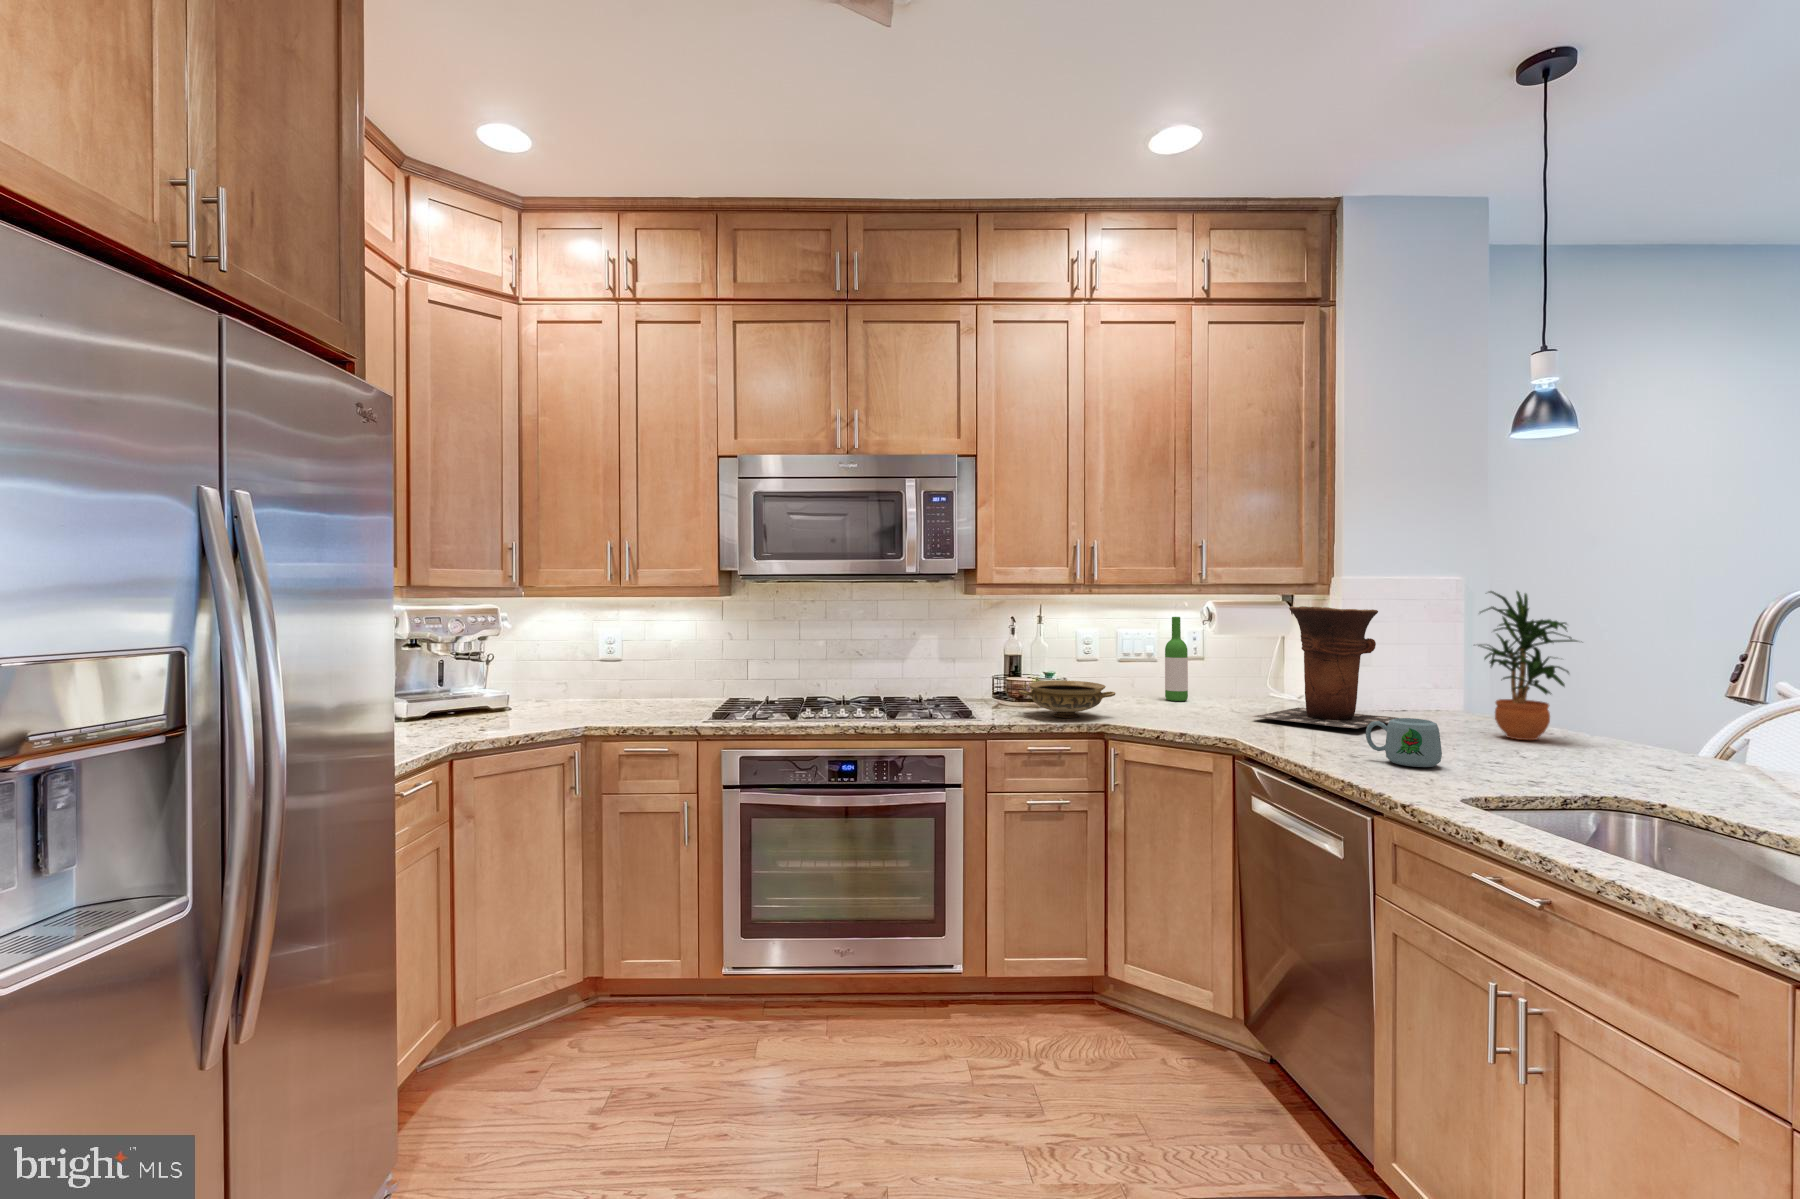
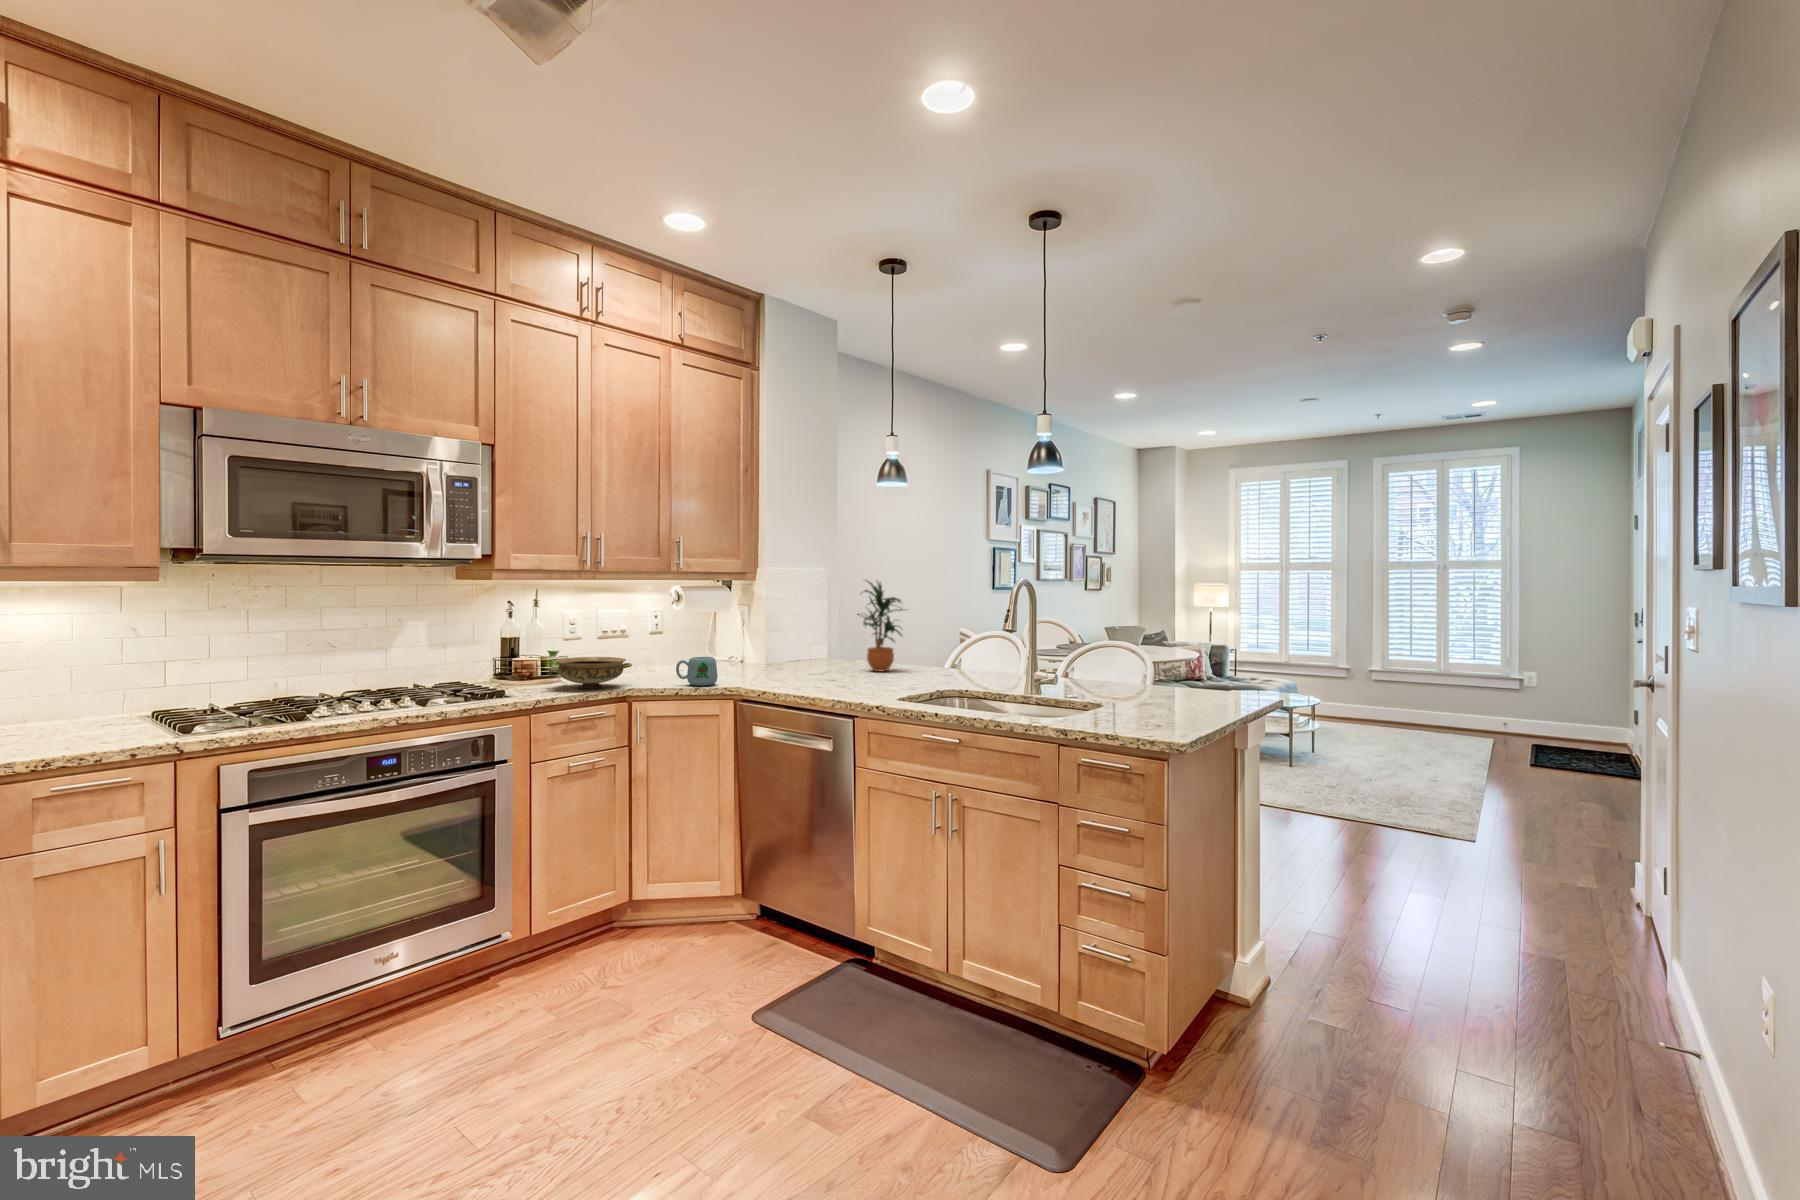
vase: present [1253,606,1396,728] -> none [729,590,813,674]
wine bottle: present [1165,617,1188,701] -> none [640,600,659,670]
mug: present [1366,718,1442,767] -> present [676,657,718,686]

